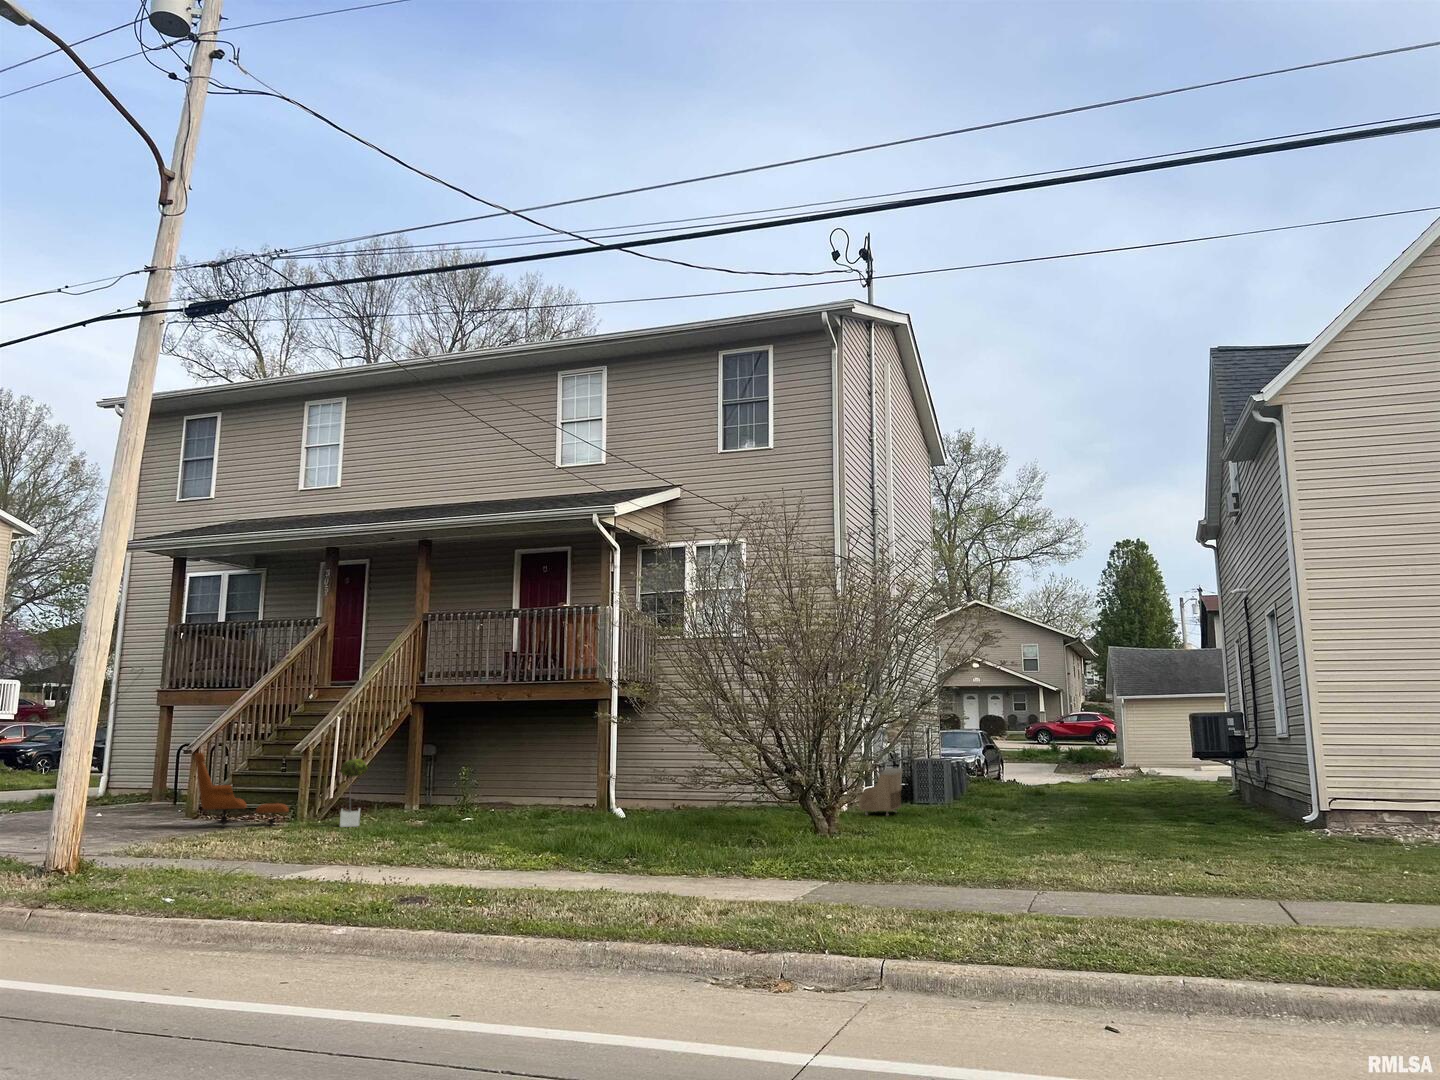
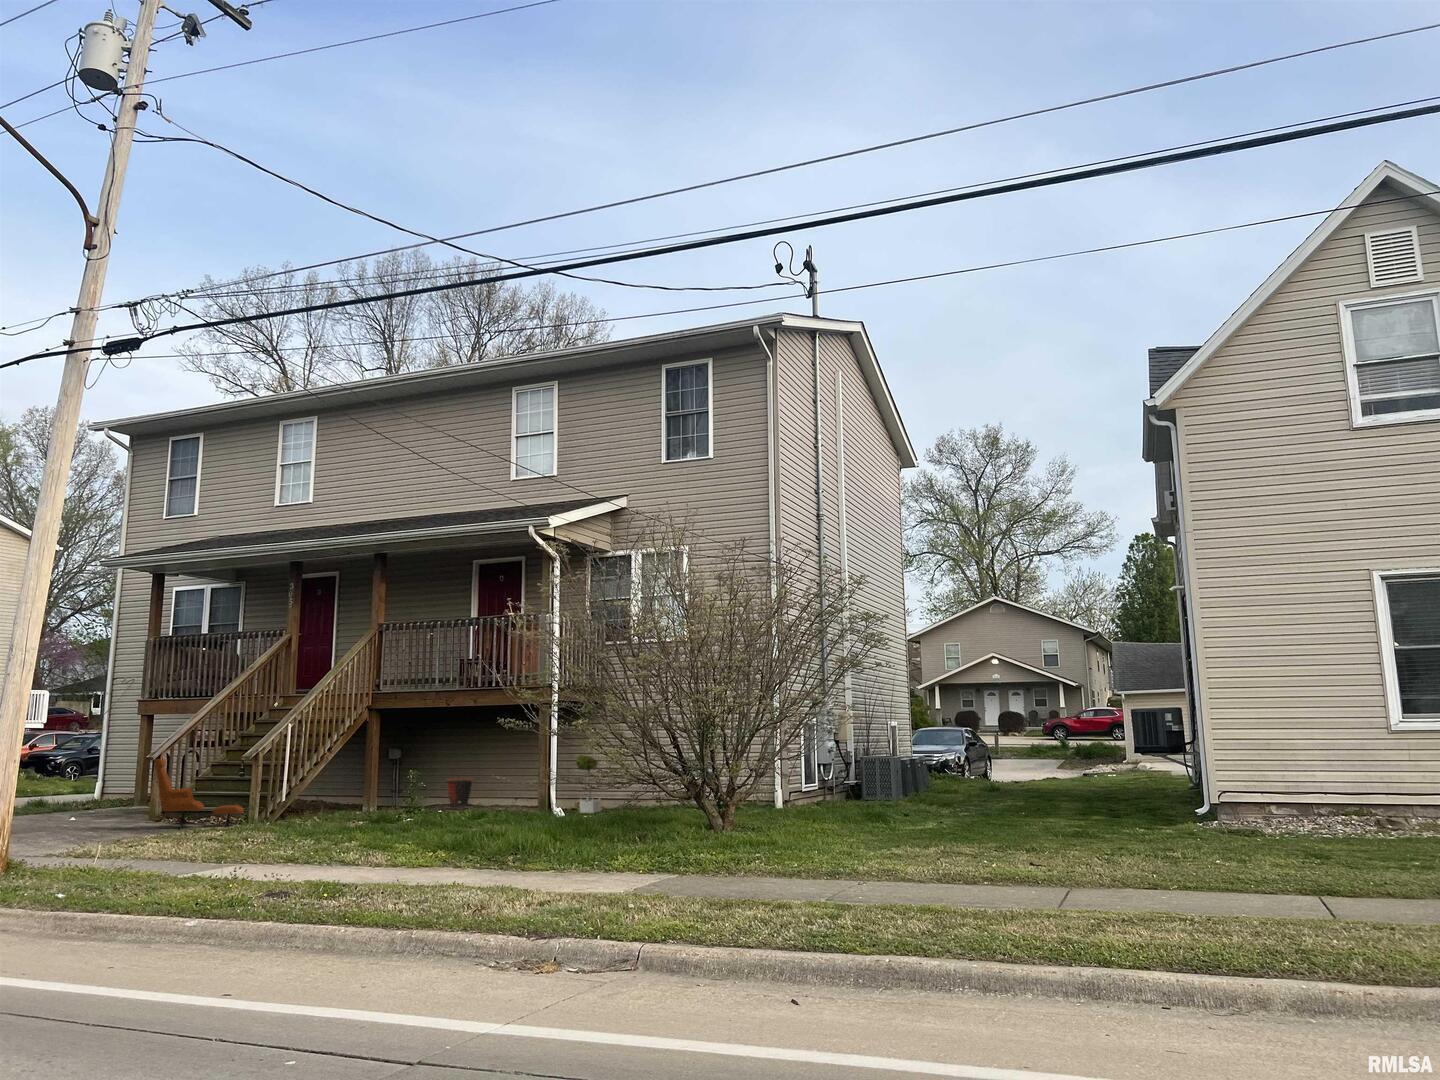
potted tree: present [339,758,368,827] -> present [576,755,601,813]
storage bench: present [859,768,903,815] -> none [790,766,838,812]
trash can: none [486,775,520,809] -> present [446,777,474,808]

